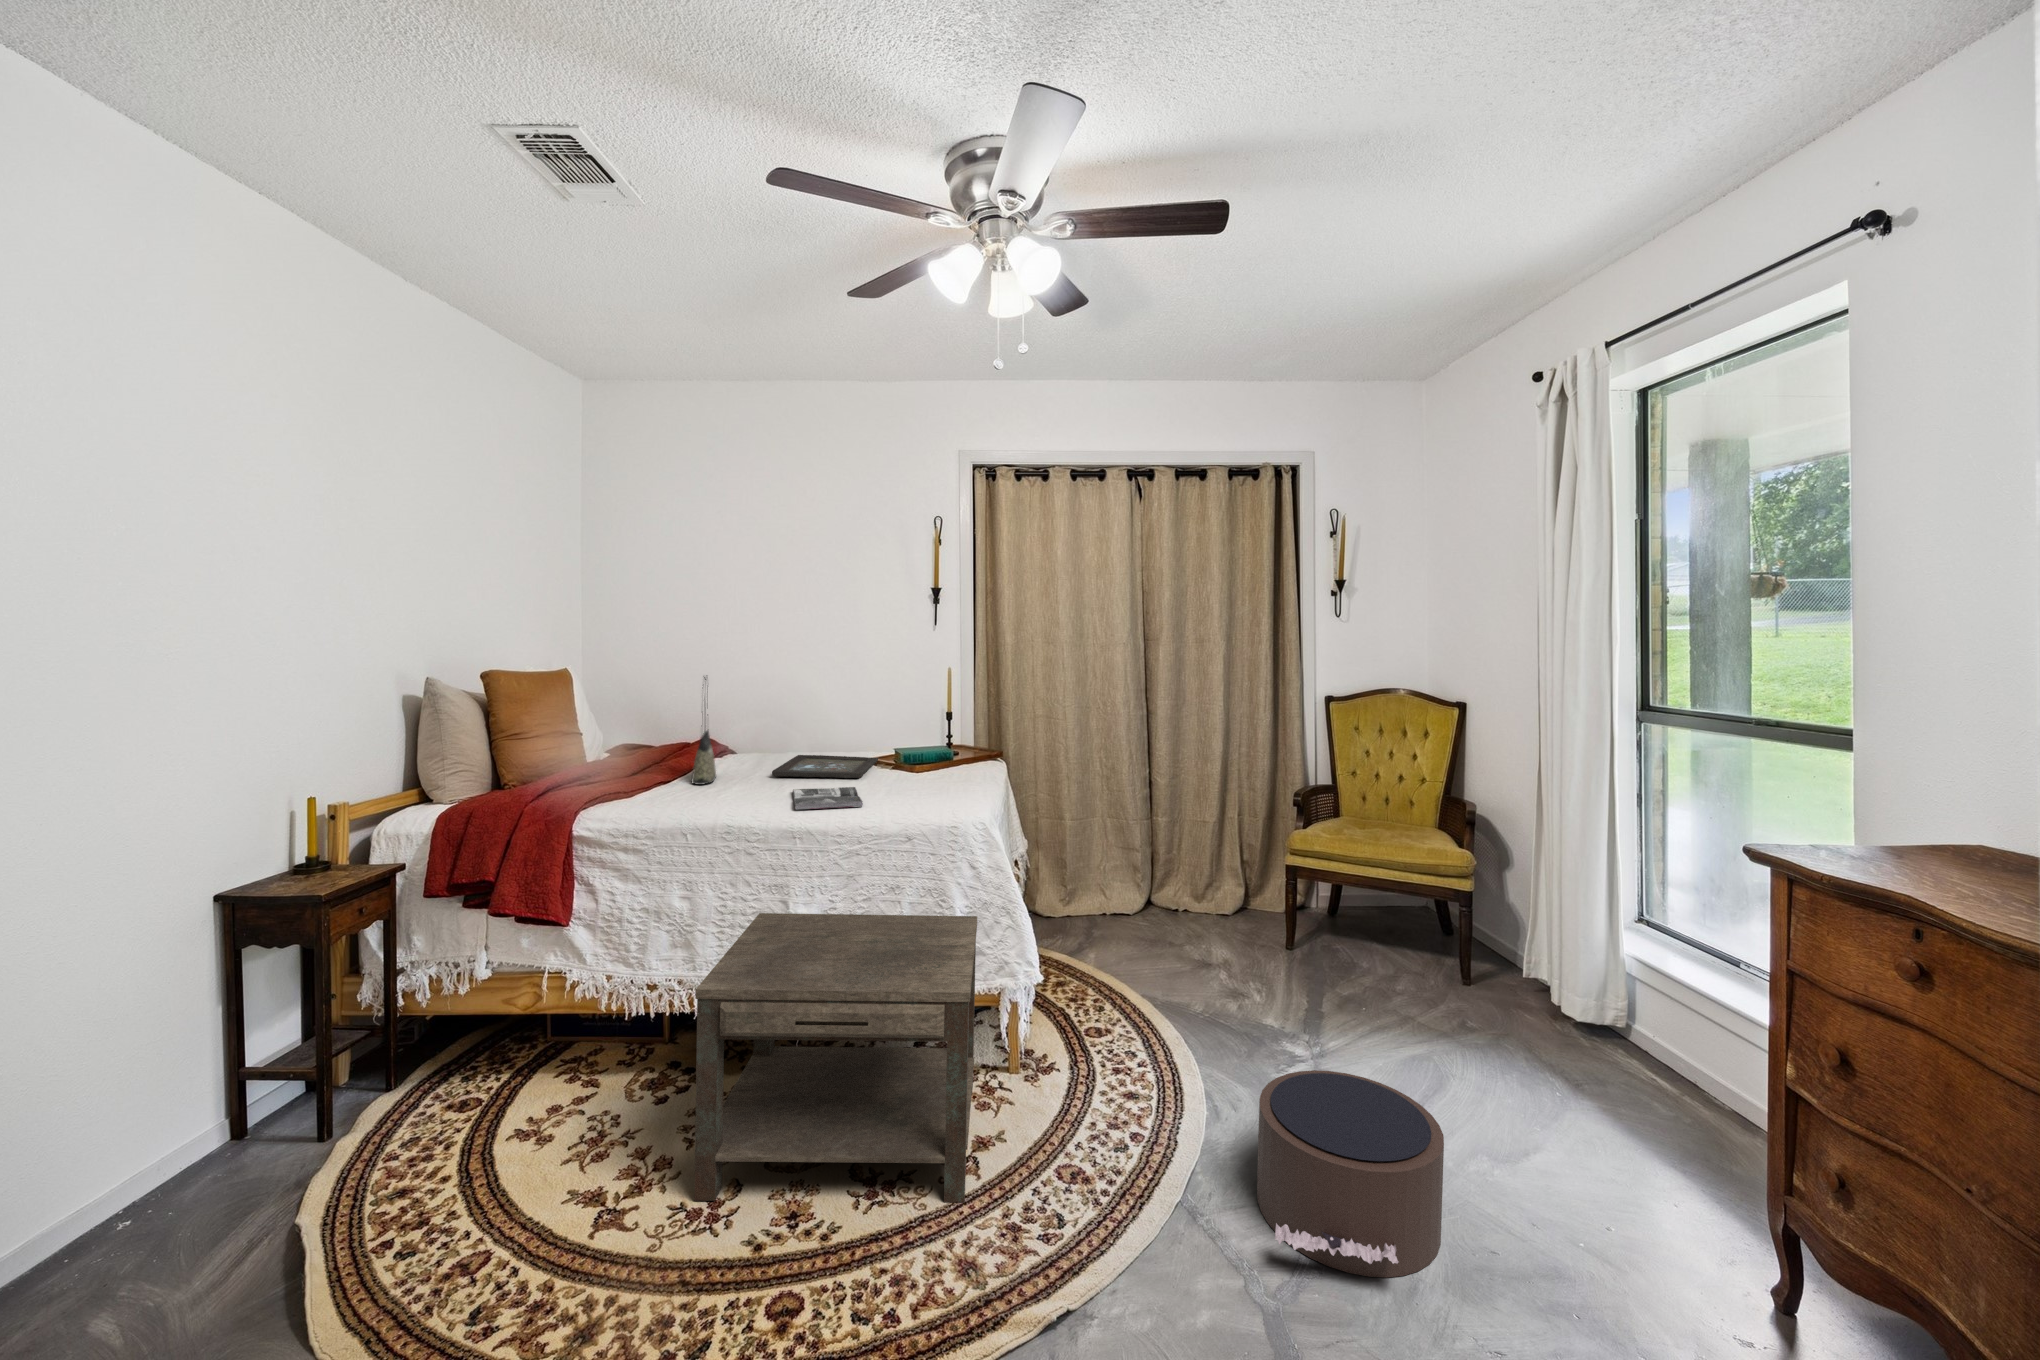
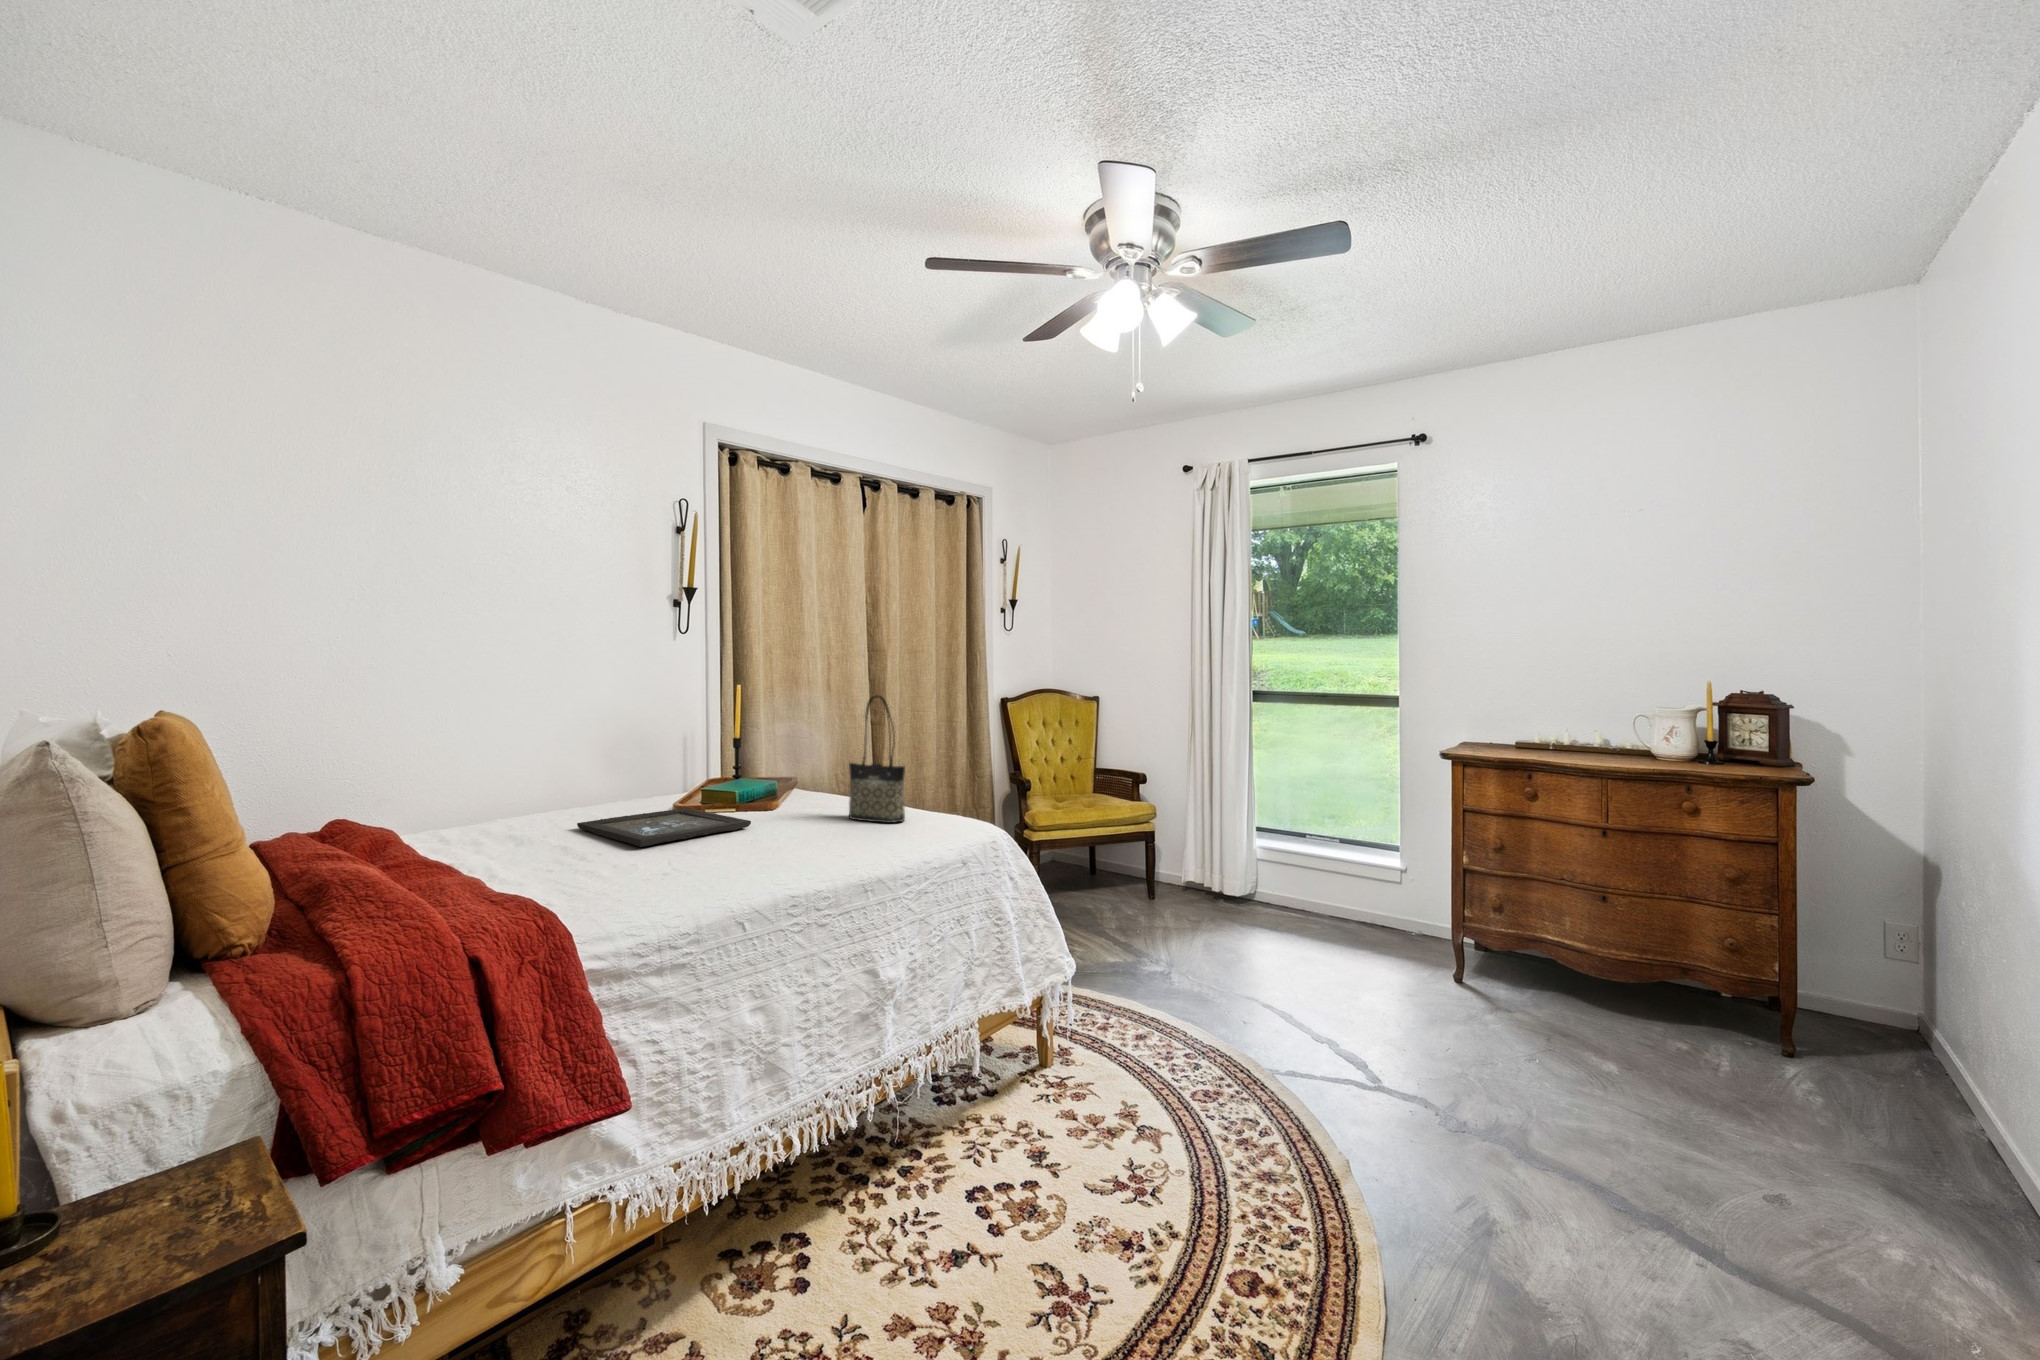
tote bag: present [692,677,716,785] -> present [849,695,905,823]
magazine: present [793,787,863,809] -> none [732,833,866,862]
side table: present [694,913,977,1202] -> none [871,919,1195,1303]
pouf: present [1257,1070,1444,1278] -> none [1239,941,1406,1056]

